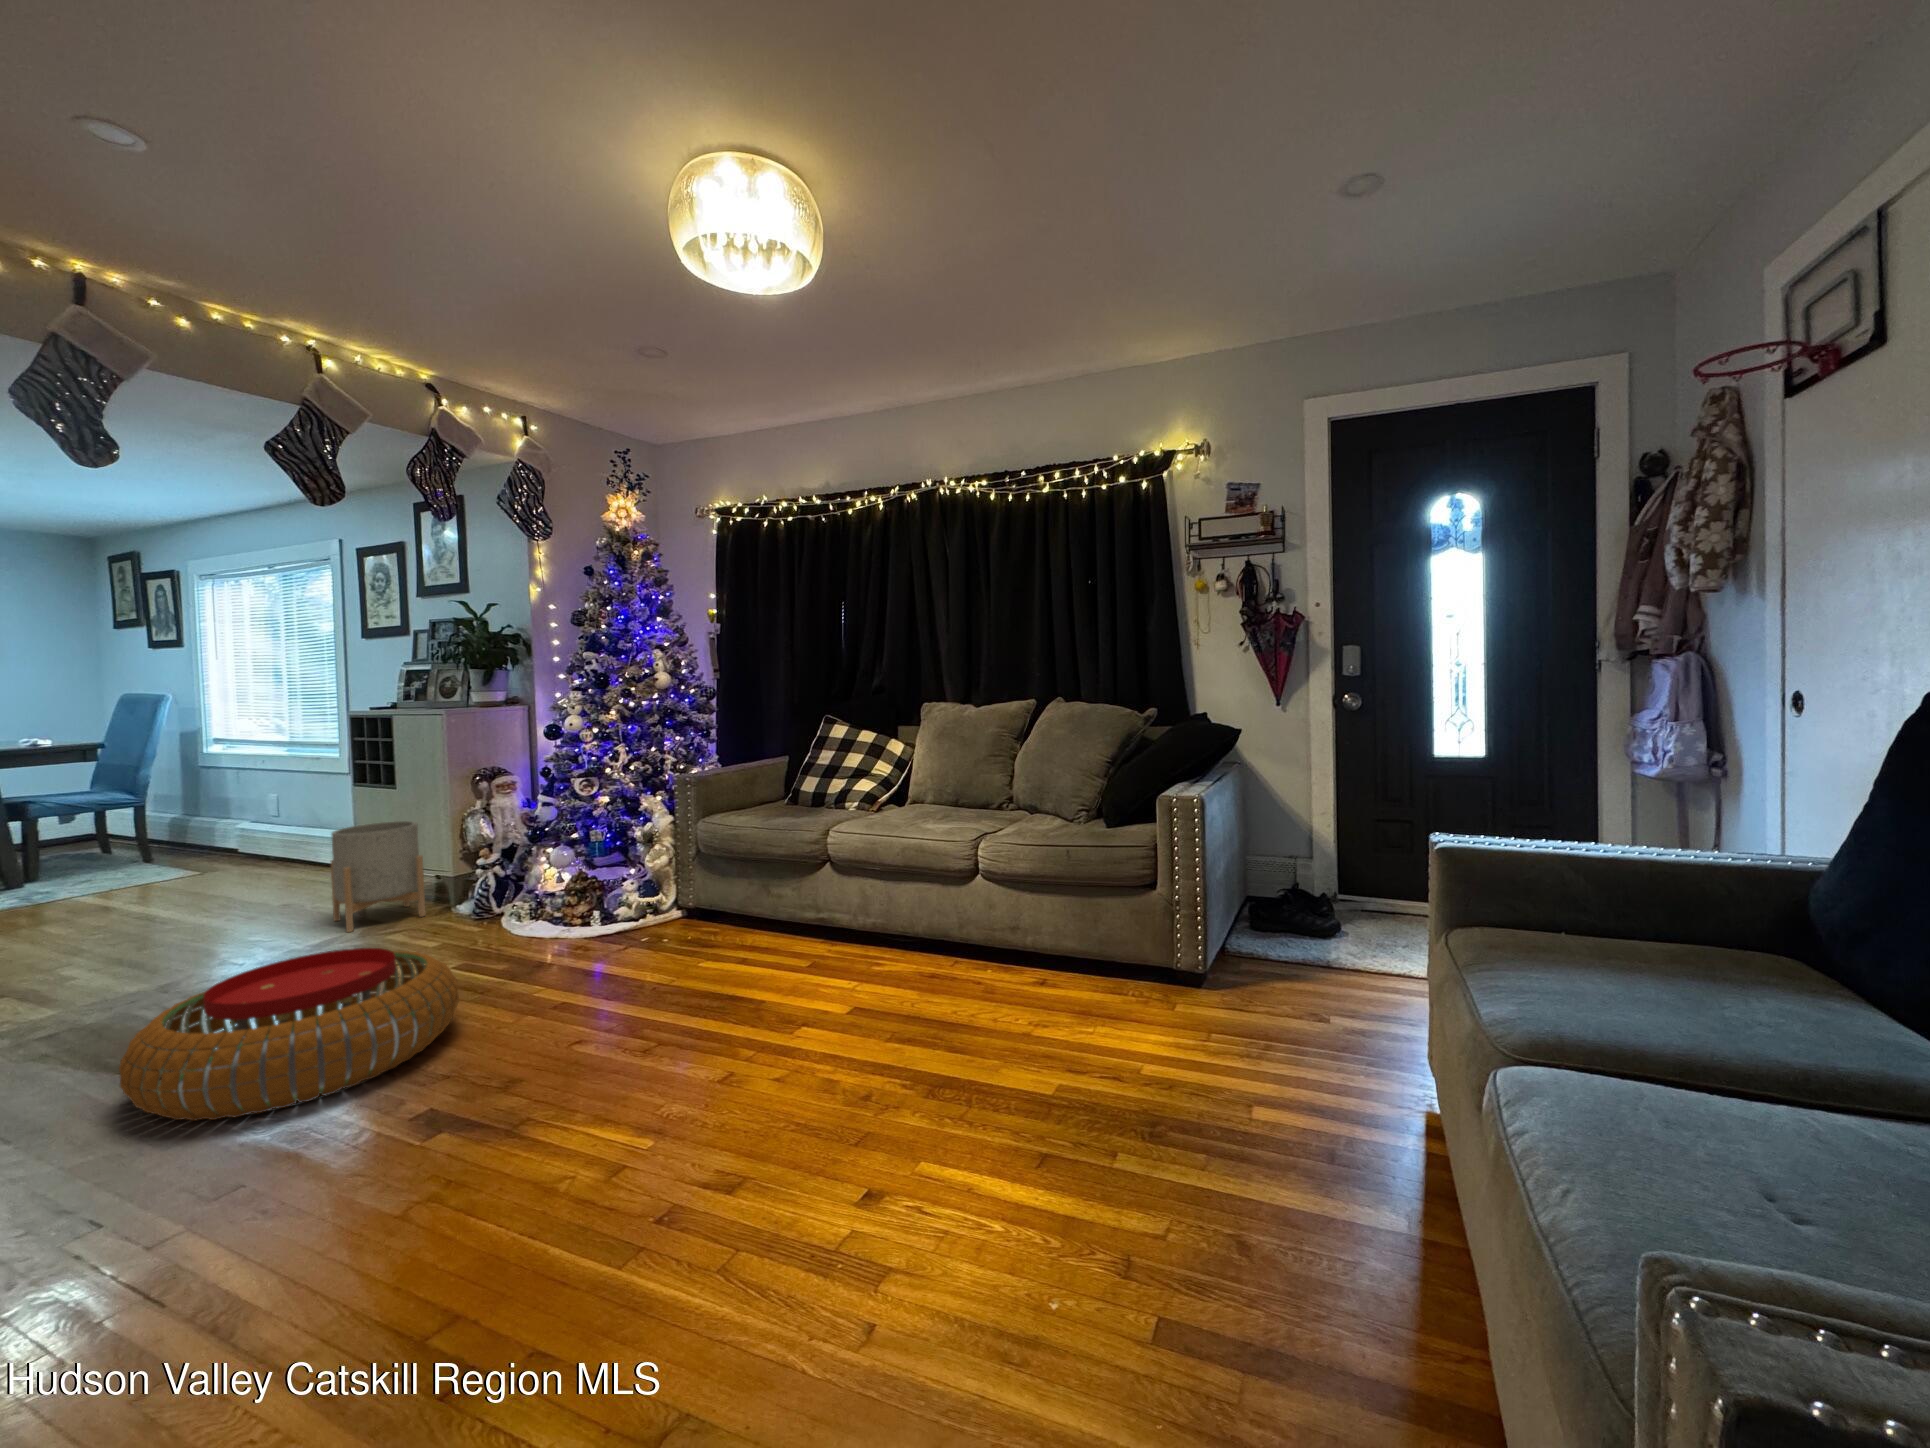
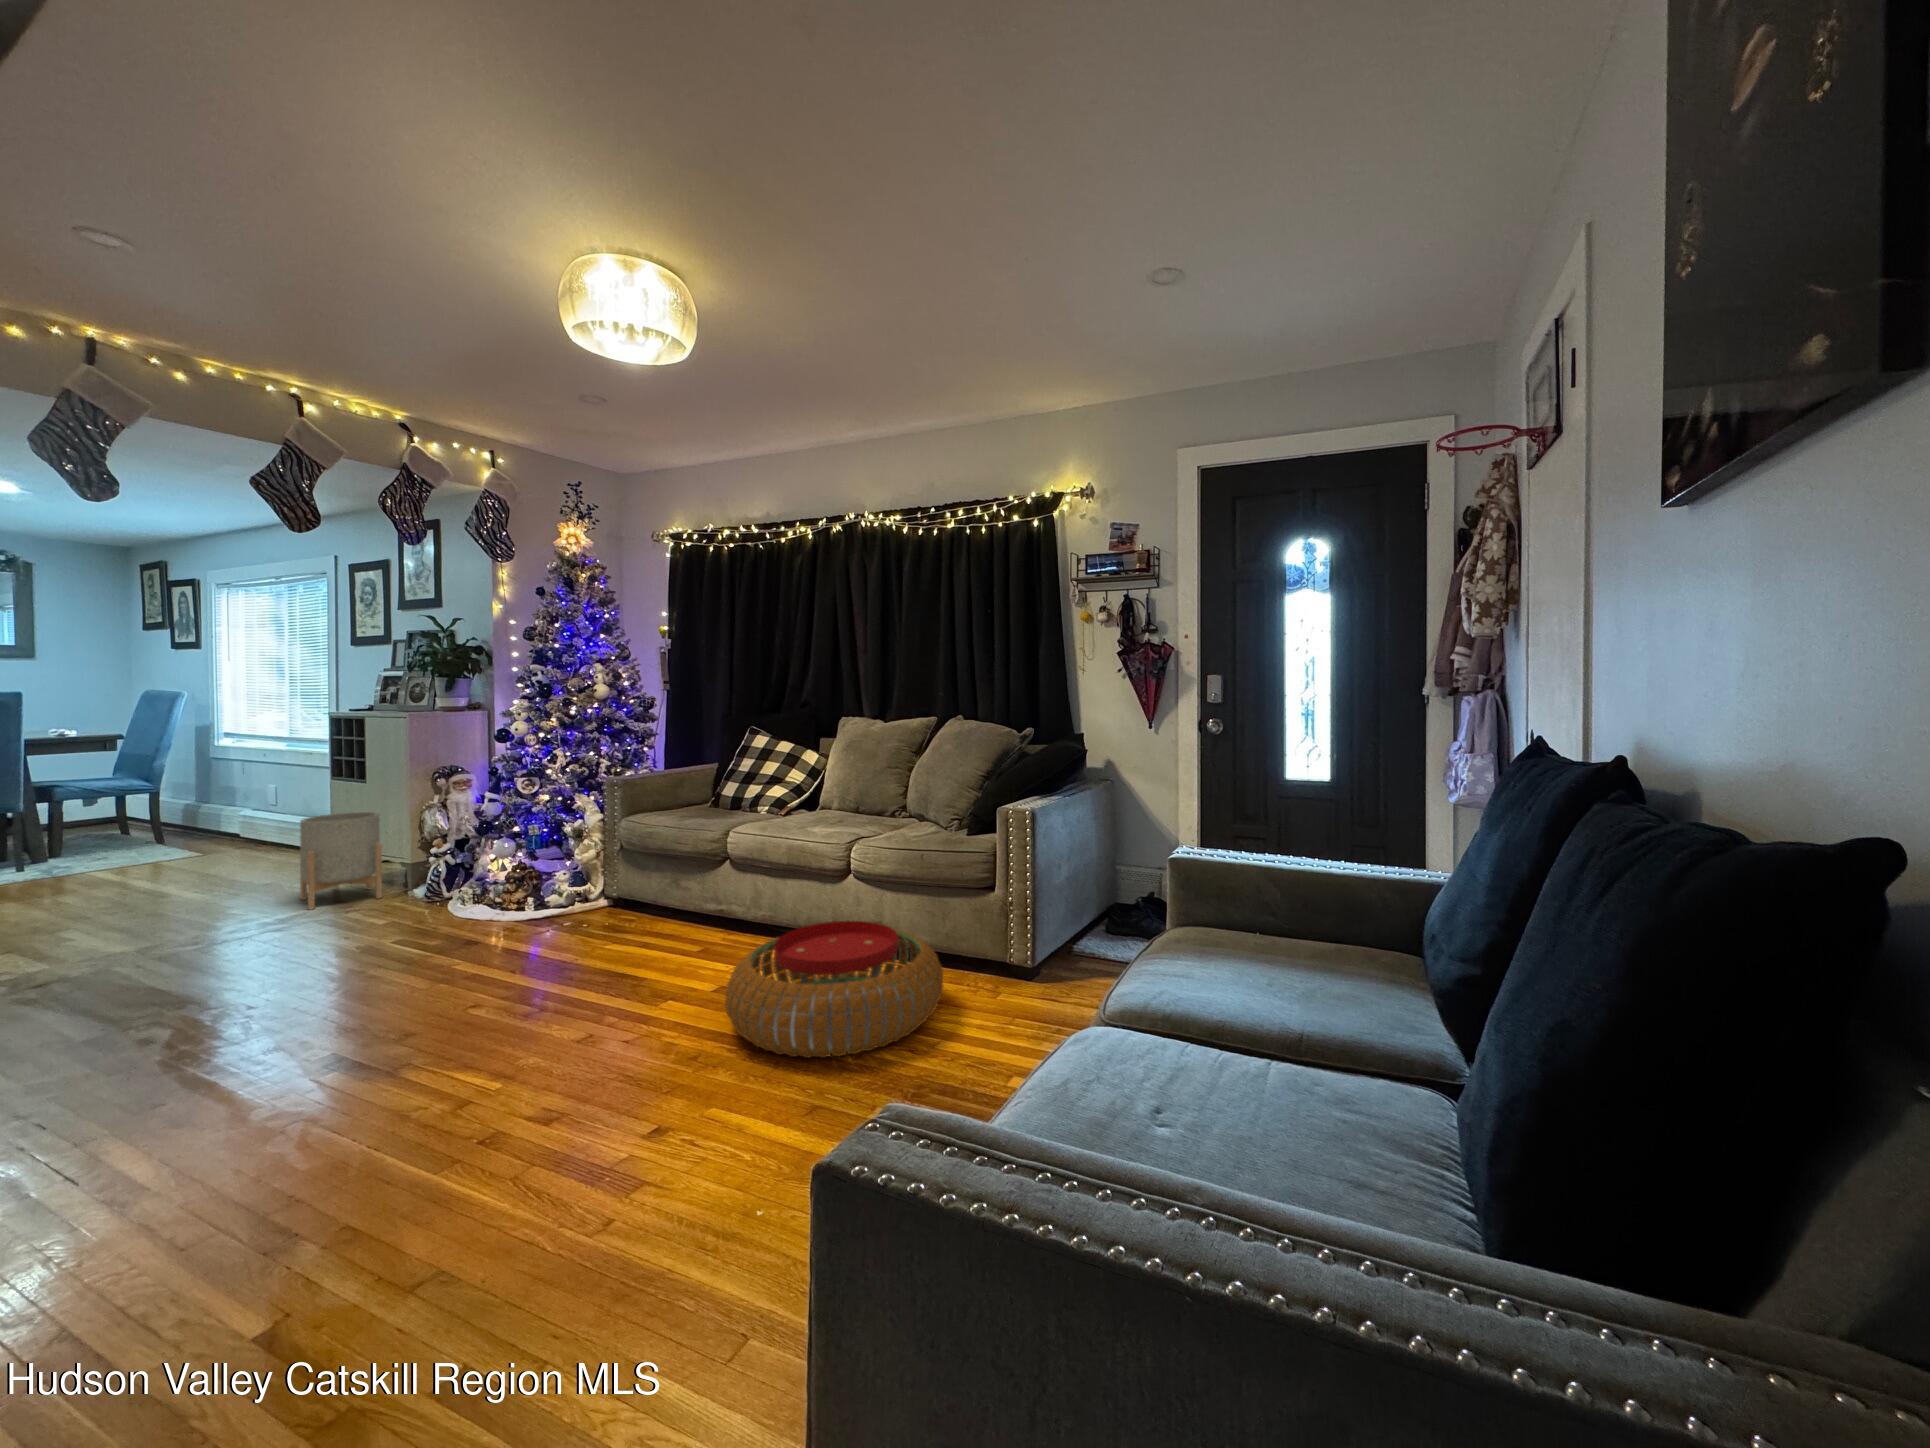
pouf: present [119,948,459,1121] -> present [725,921,943,1058]

